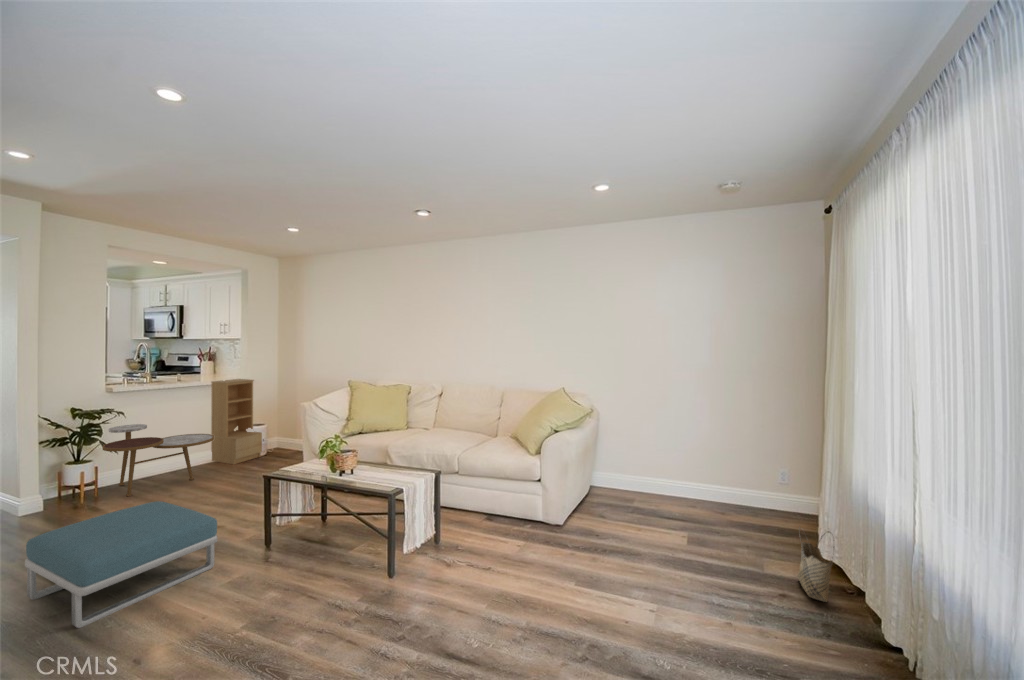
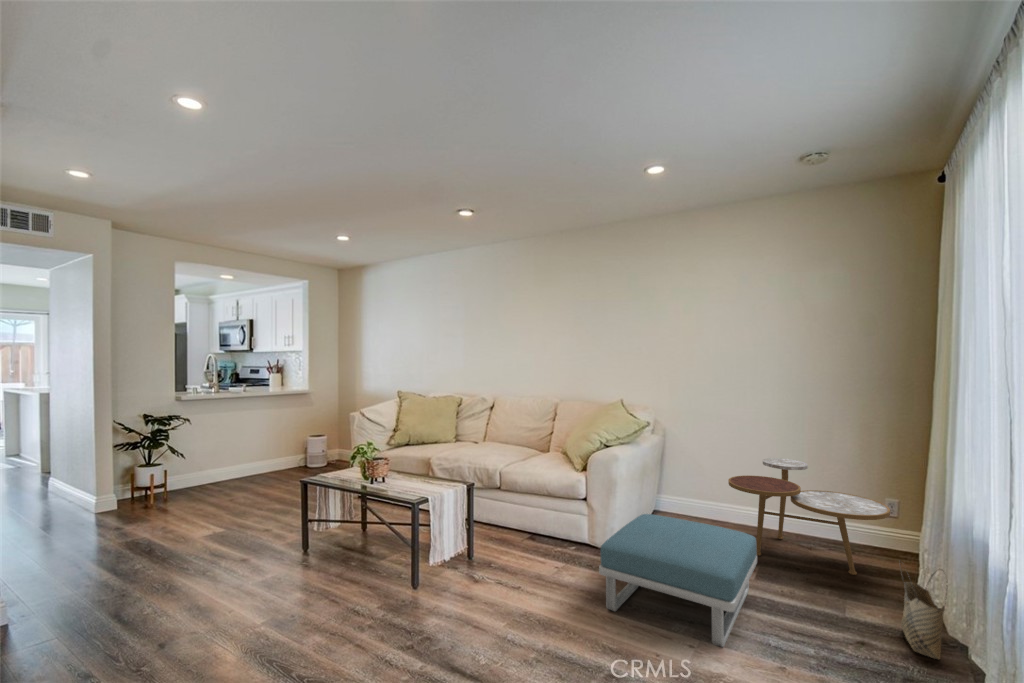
bookshelf: present [211,379,262,464] -> none [270,391,316,475]
side table: present [103,424,214,497] -> present [728,458,890,575]
footstool: present [25,501,217,628] -> present [599,514,757,647]

